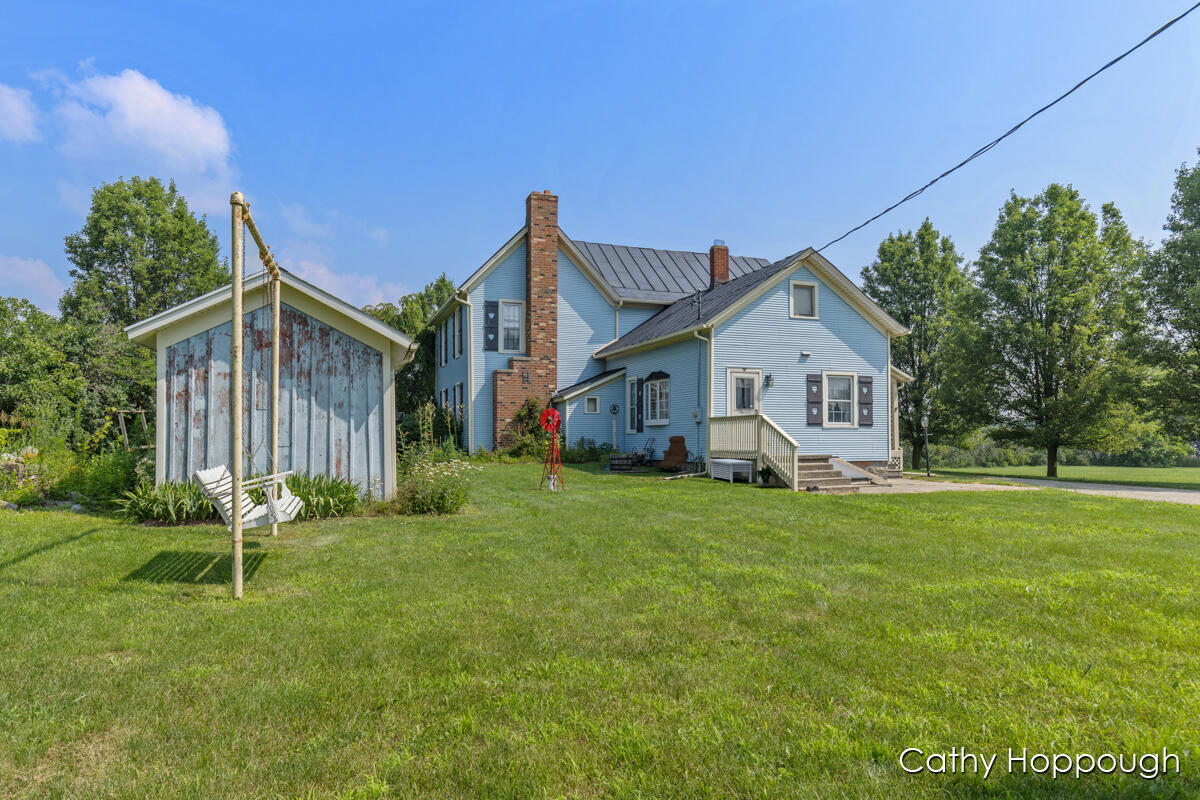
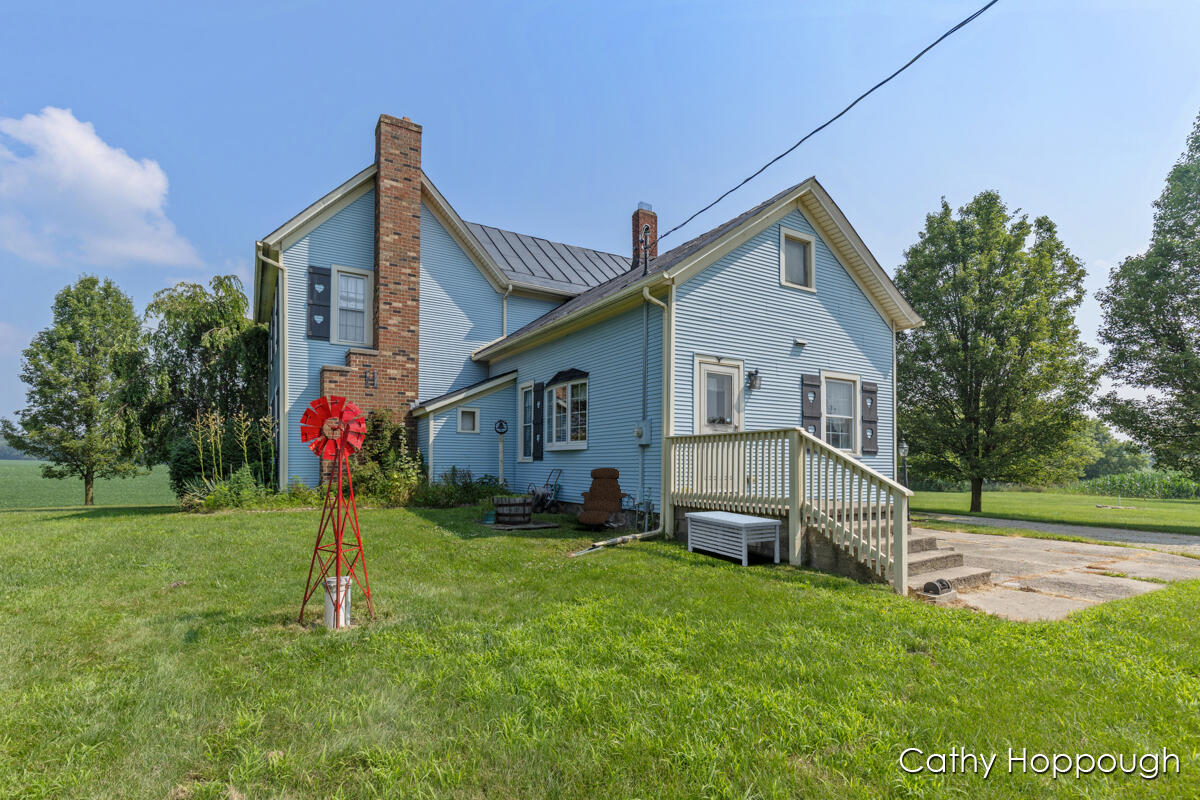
potted plant: present [753,465,778,487] -> none [806,531,876,583]

